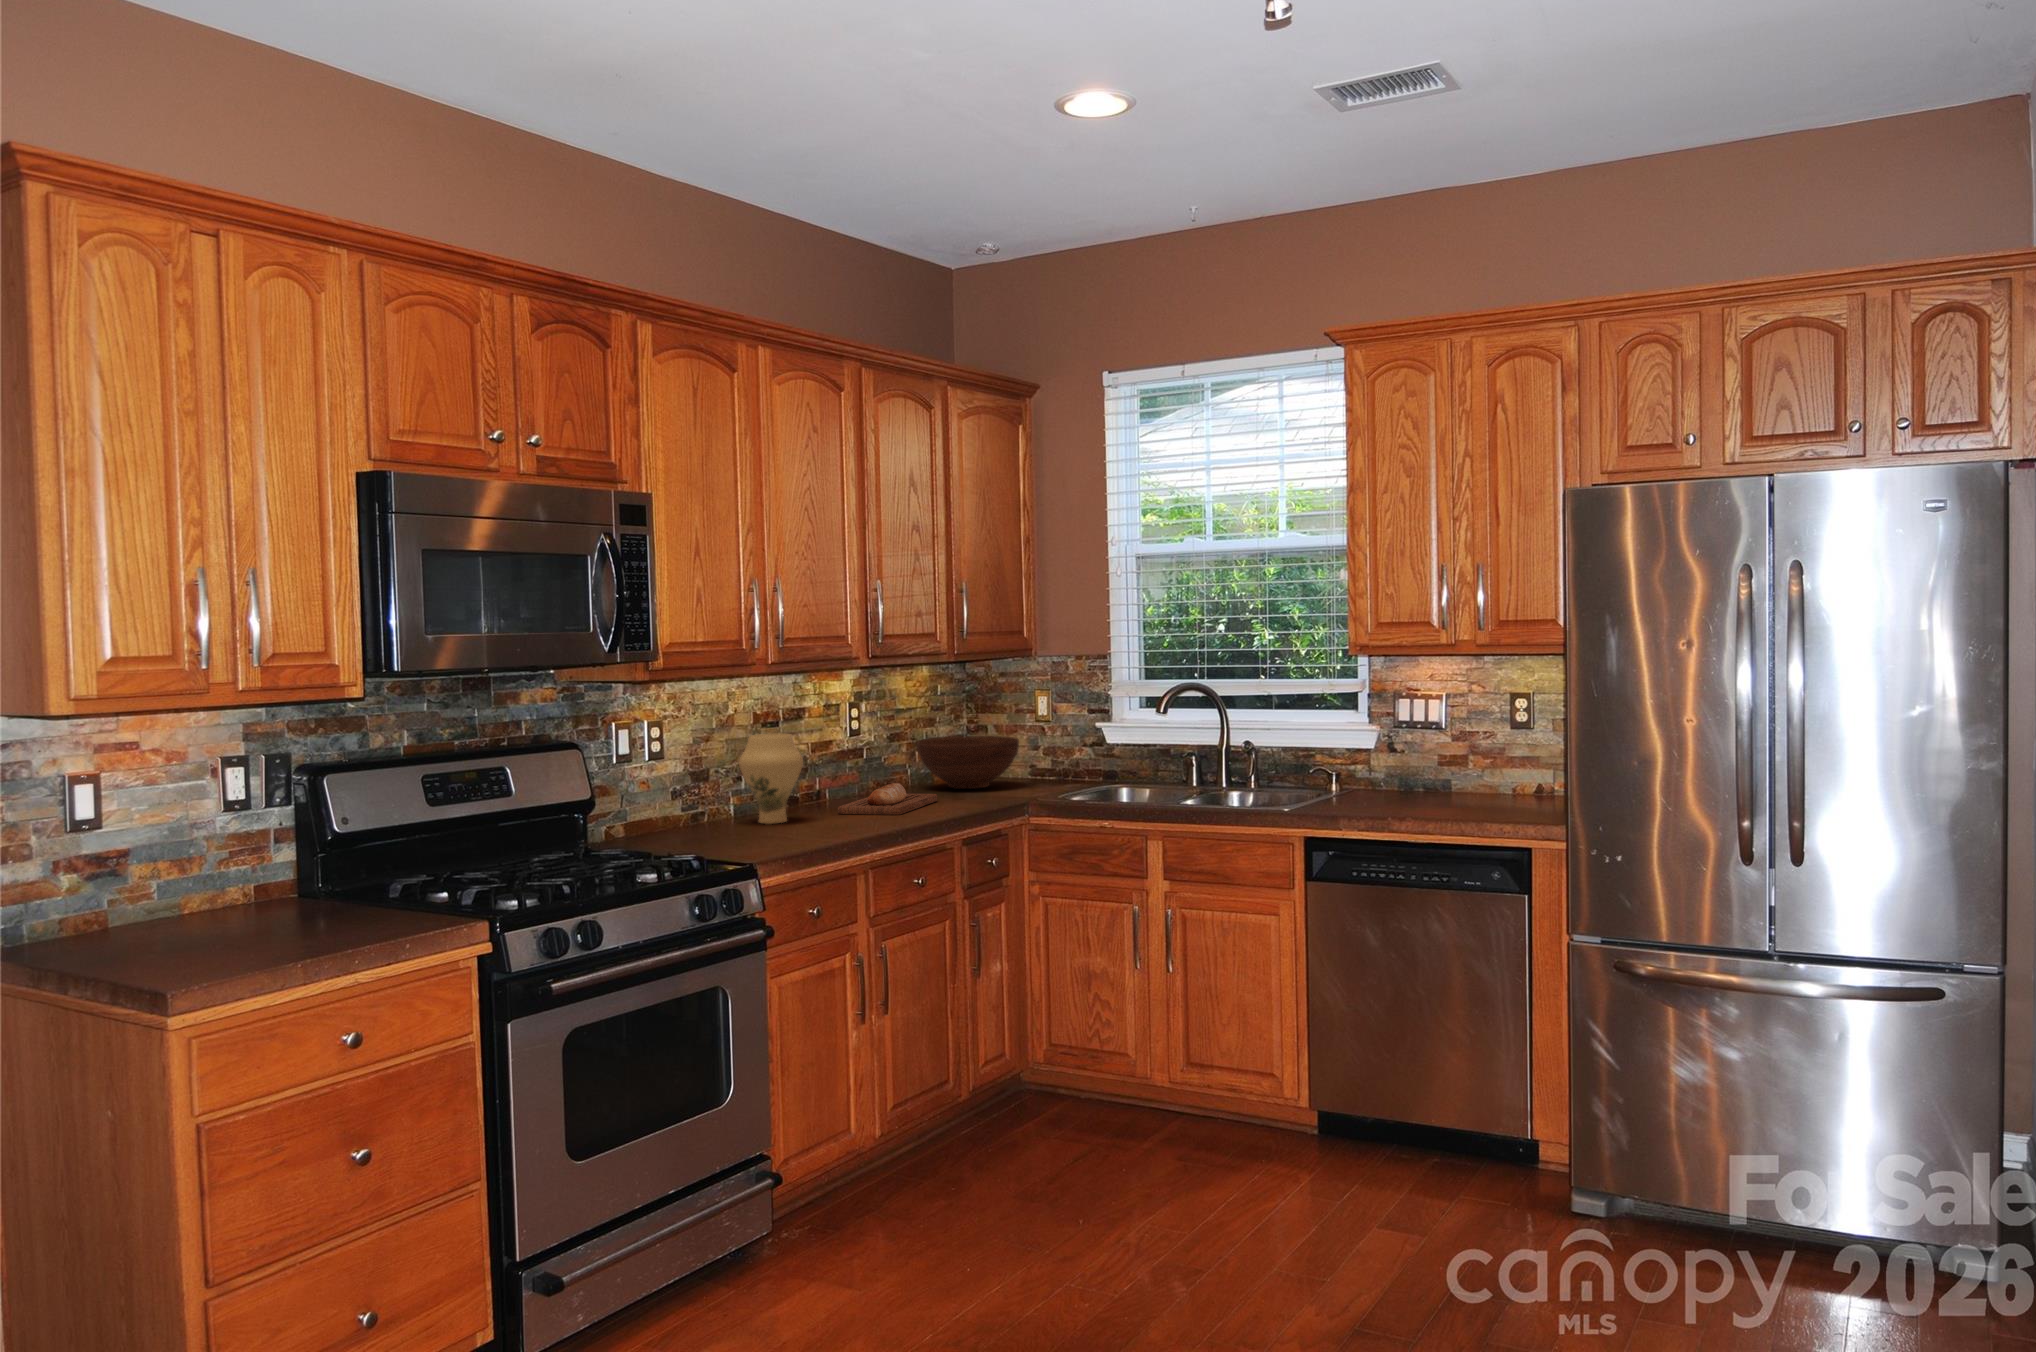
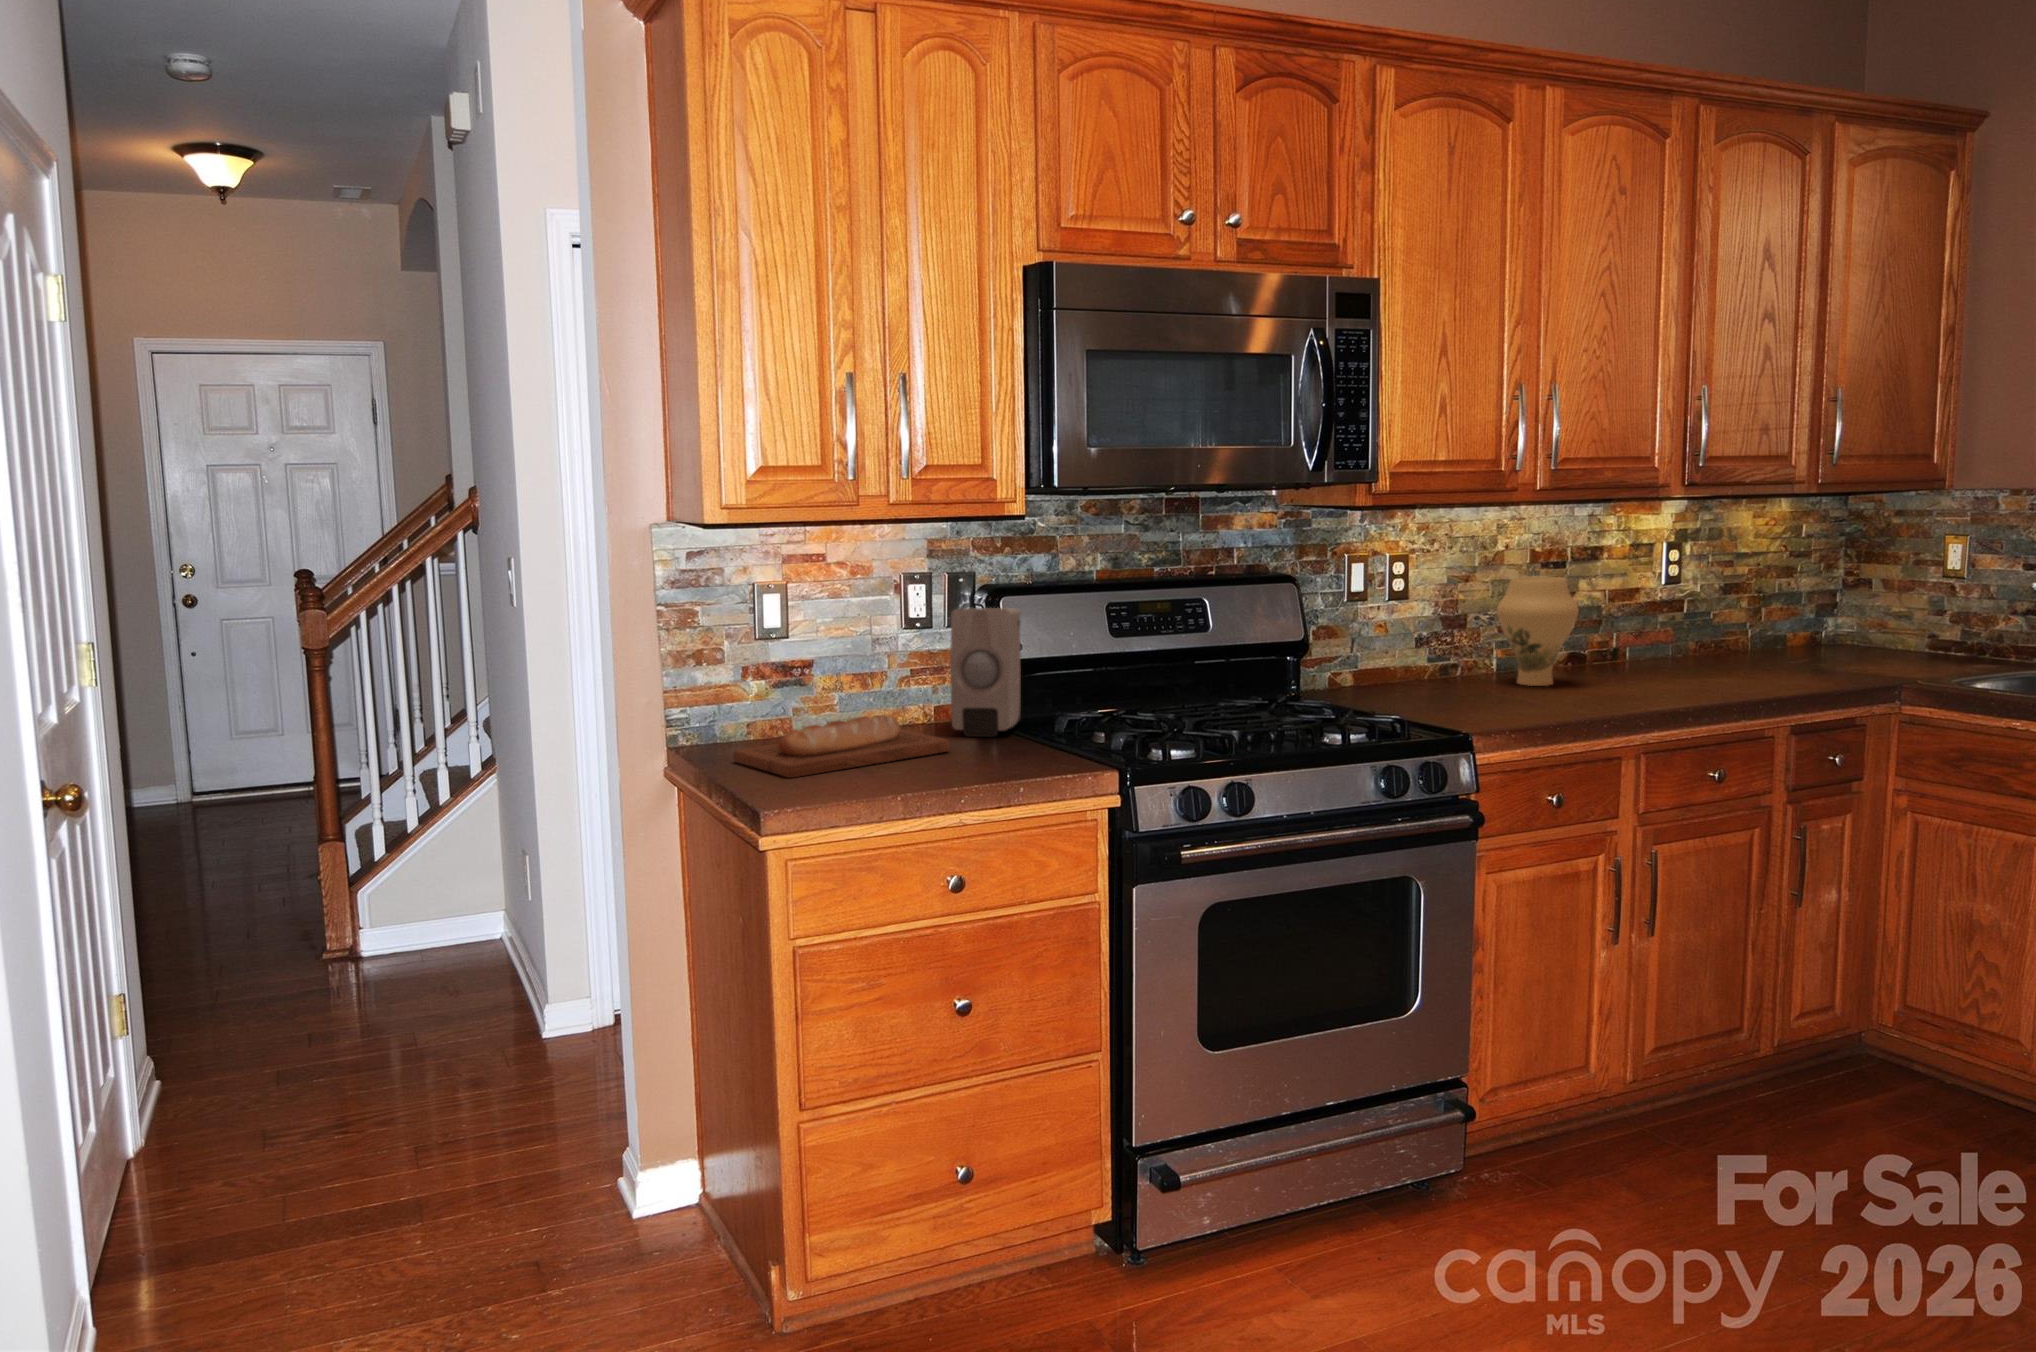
fruit bowl: present [917,736,1019,789] -> none [1758,592,1912,662]
bread loaf: present [838,783,937,815] -> present [733,715,950,778]
soap dispenser: none [285,785,351,910] -> present [950,608,1021,737]

